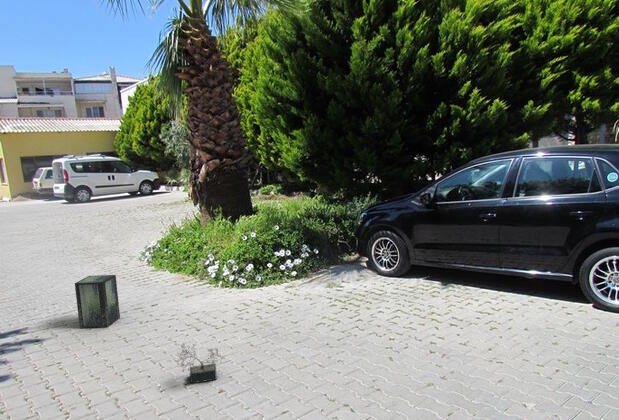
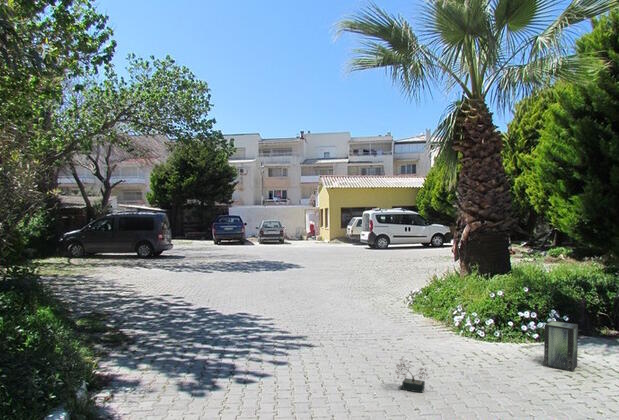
storage box: present [75,275,120,329] -> present [544,321,578,372]

